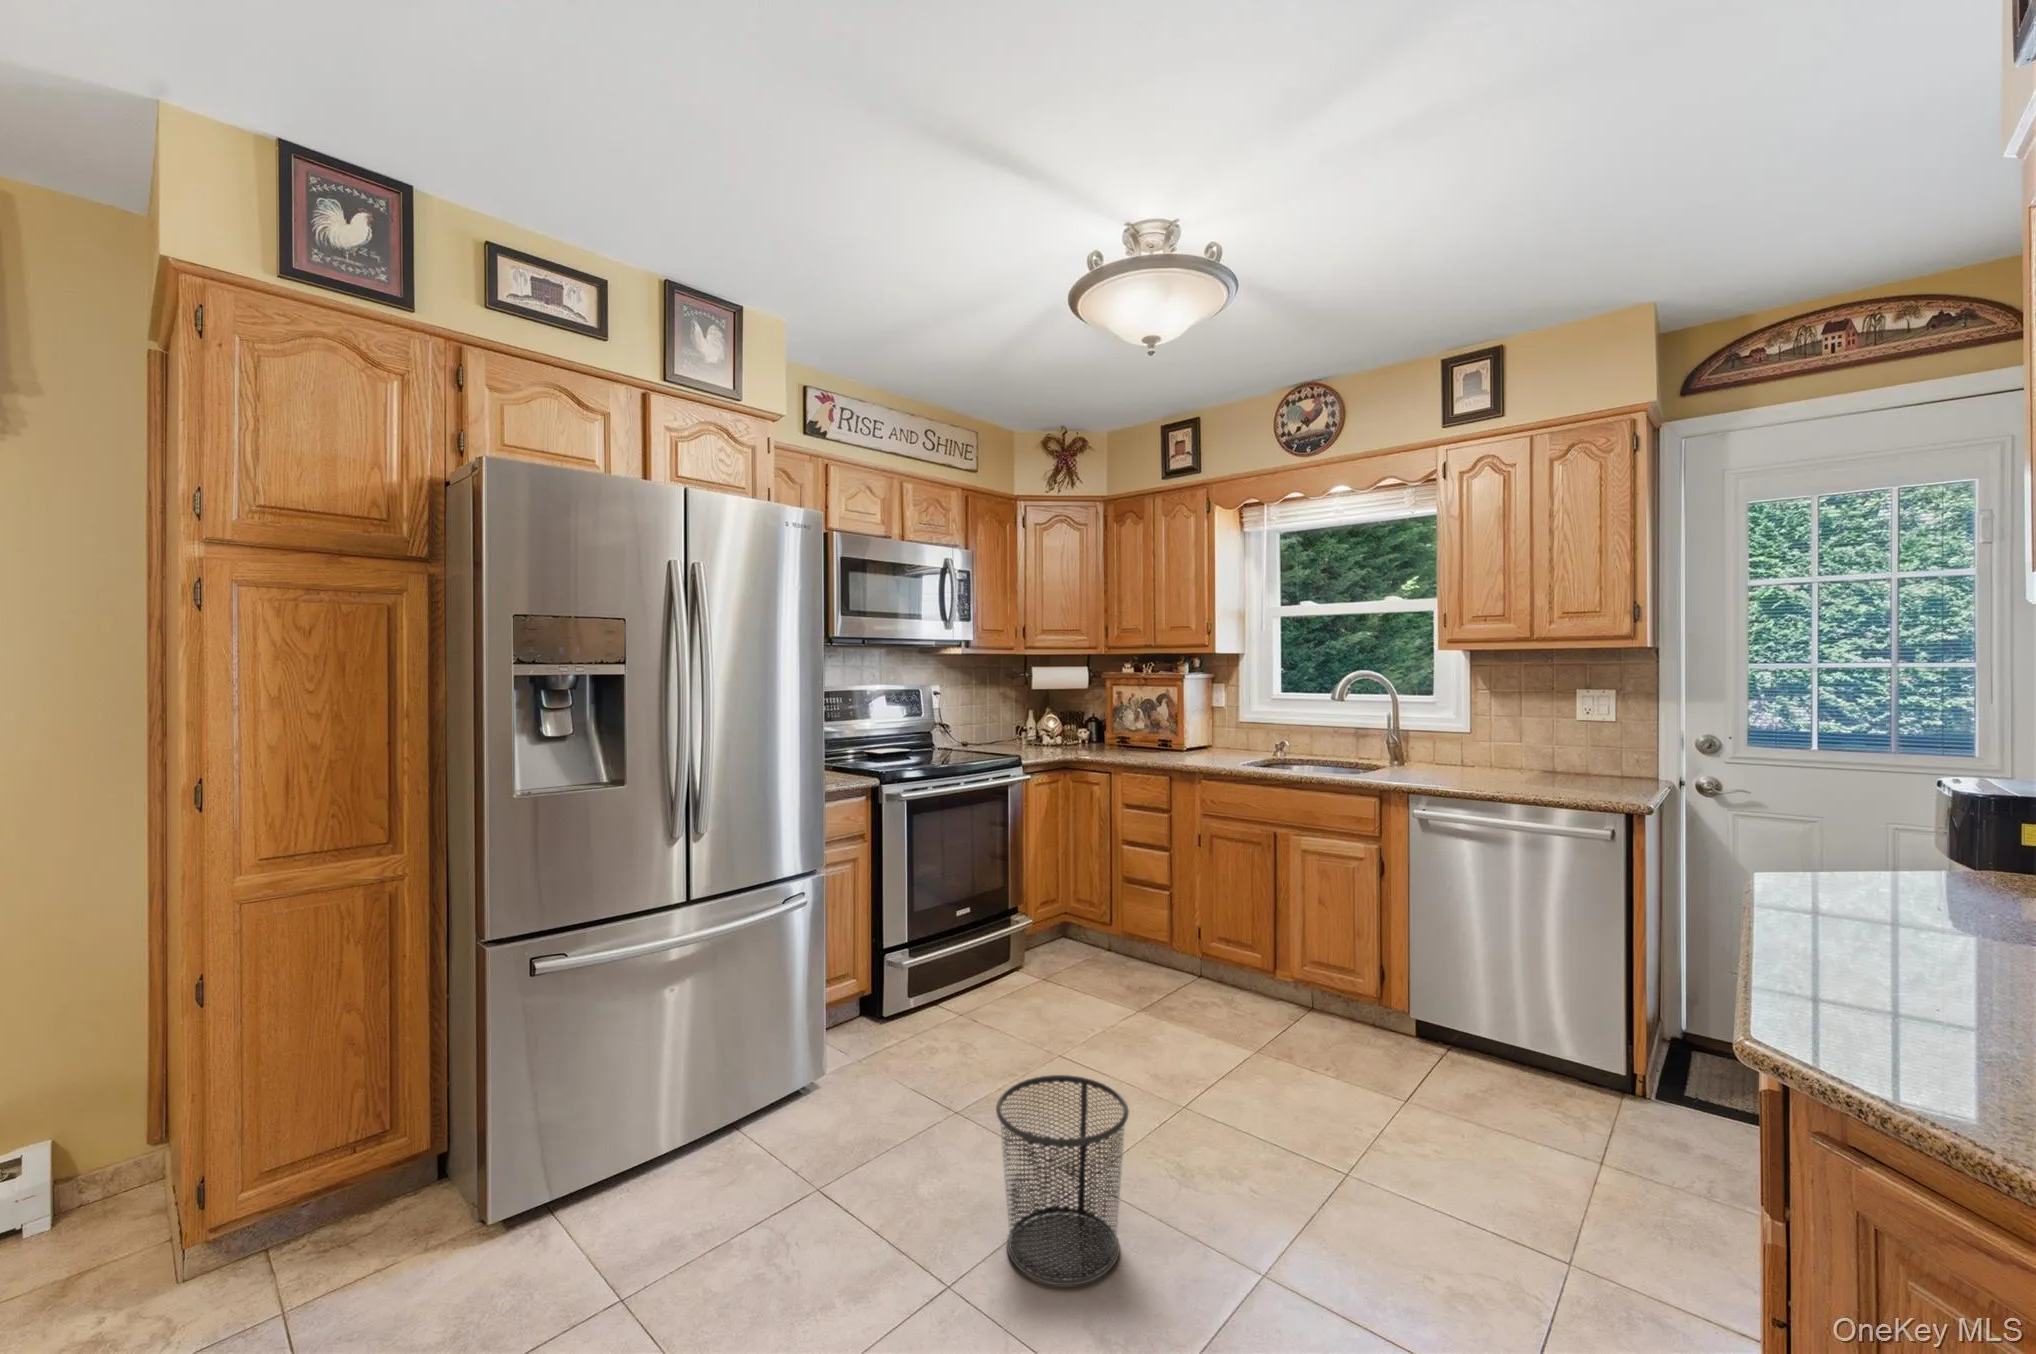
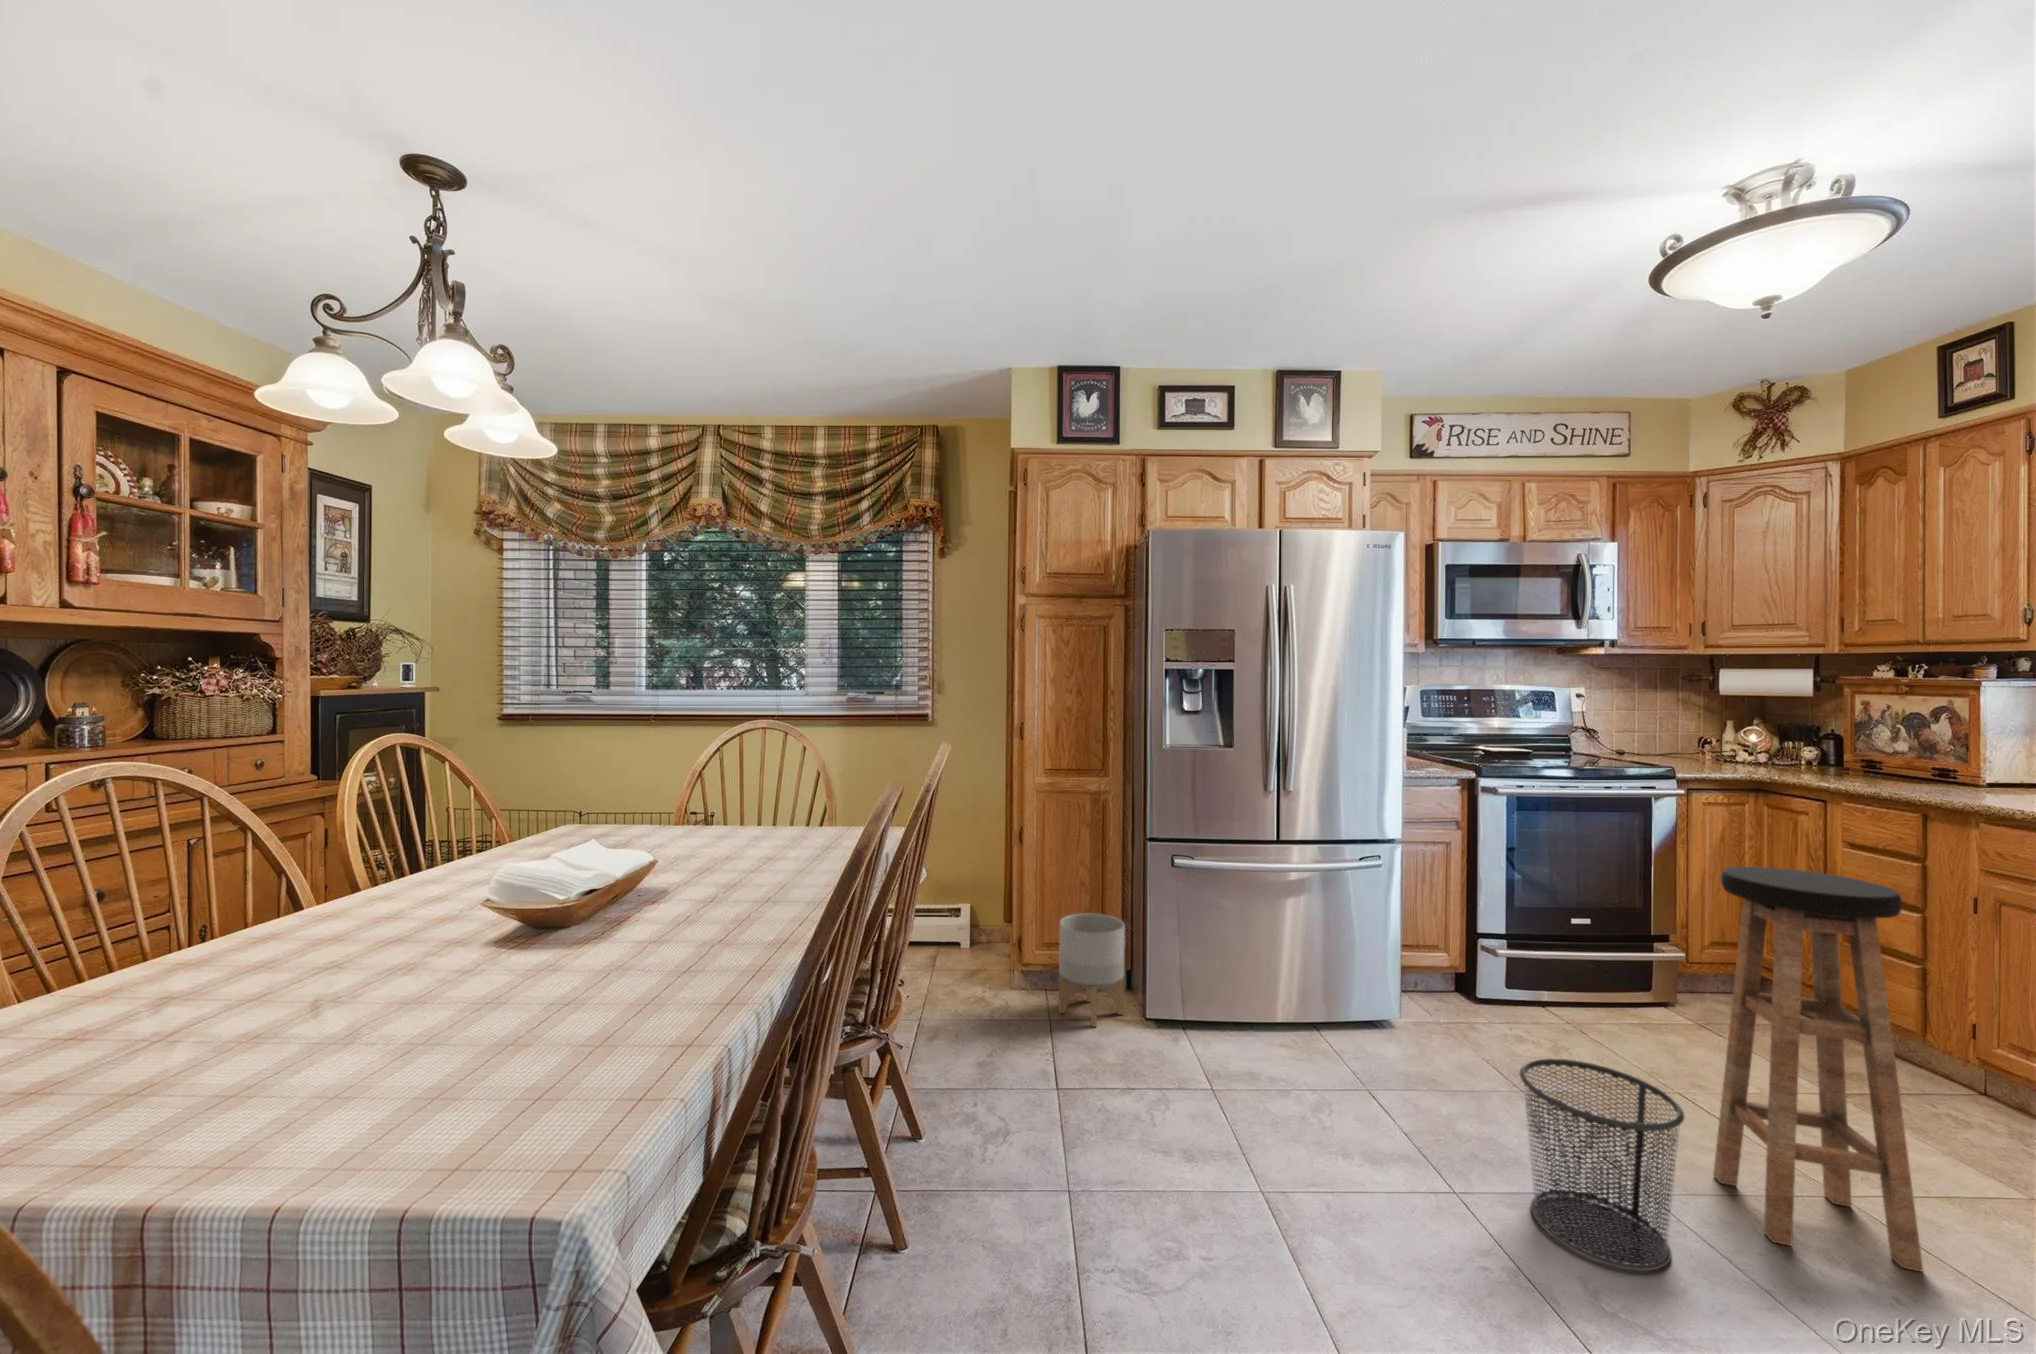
bar stool: none [1107,846,1238,1180] -> present [1713,867,1923,1272]
planter: none [312,1075,447,1280] -> present [1059,914,1125,1027]

